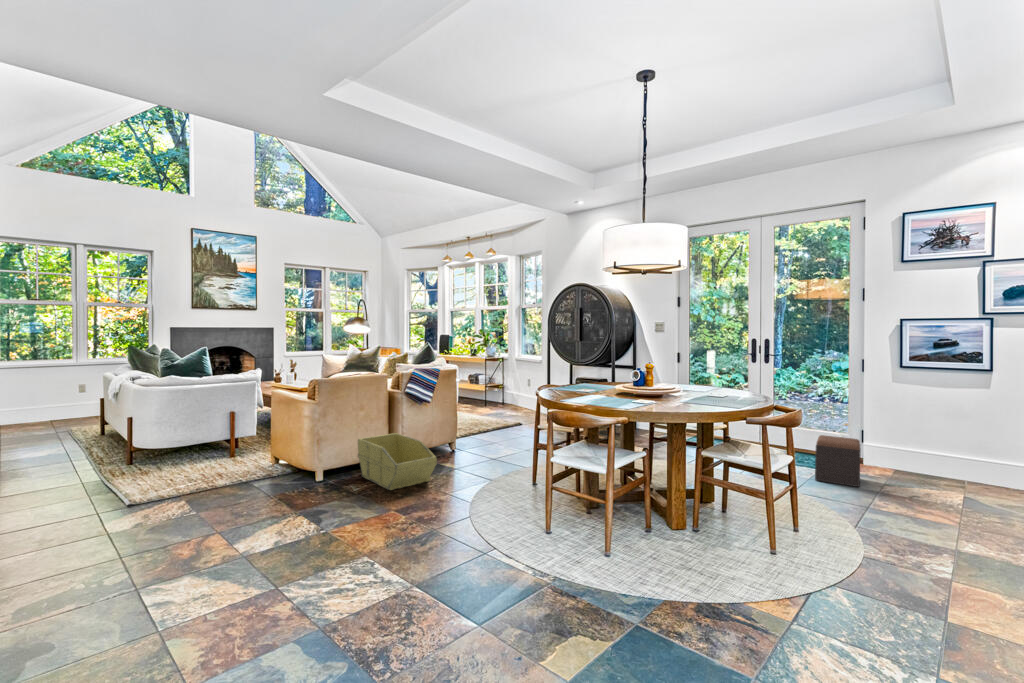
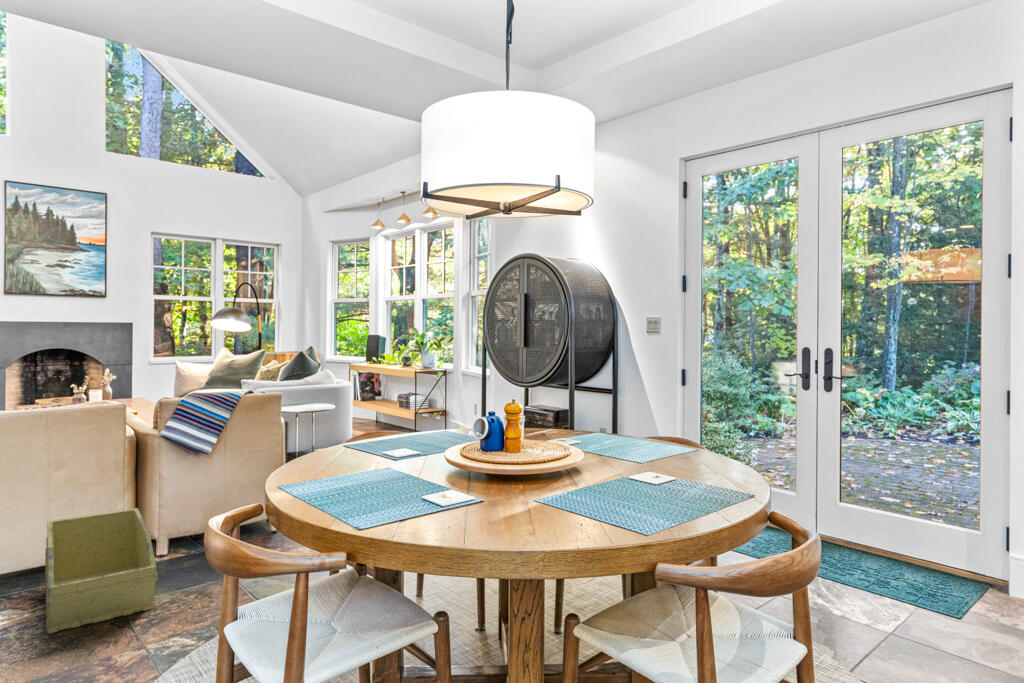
footstool: present [815,435,861,487] -> none [906,542,1004,666]

